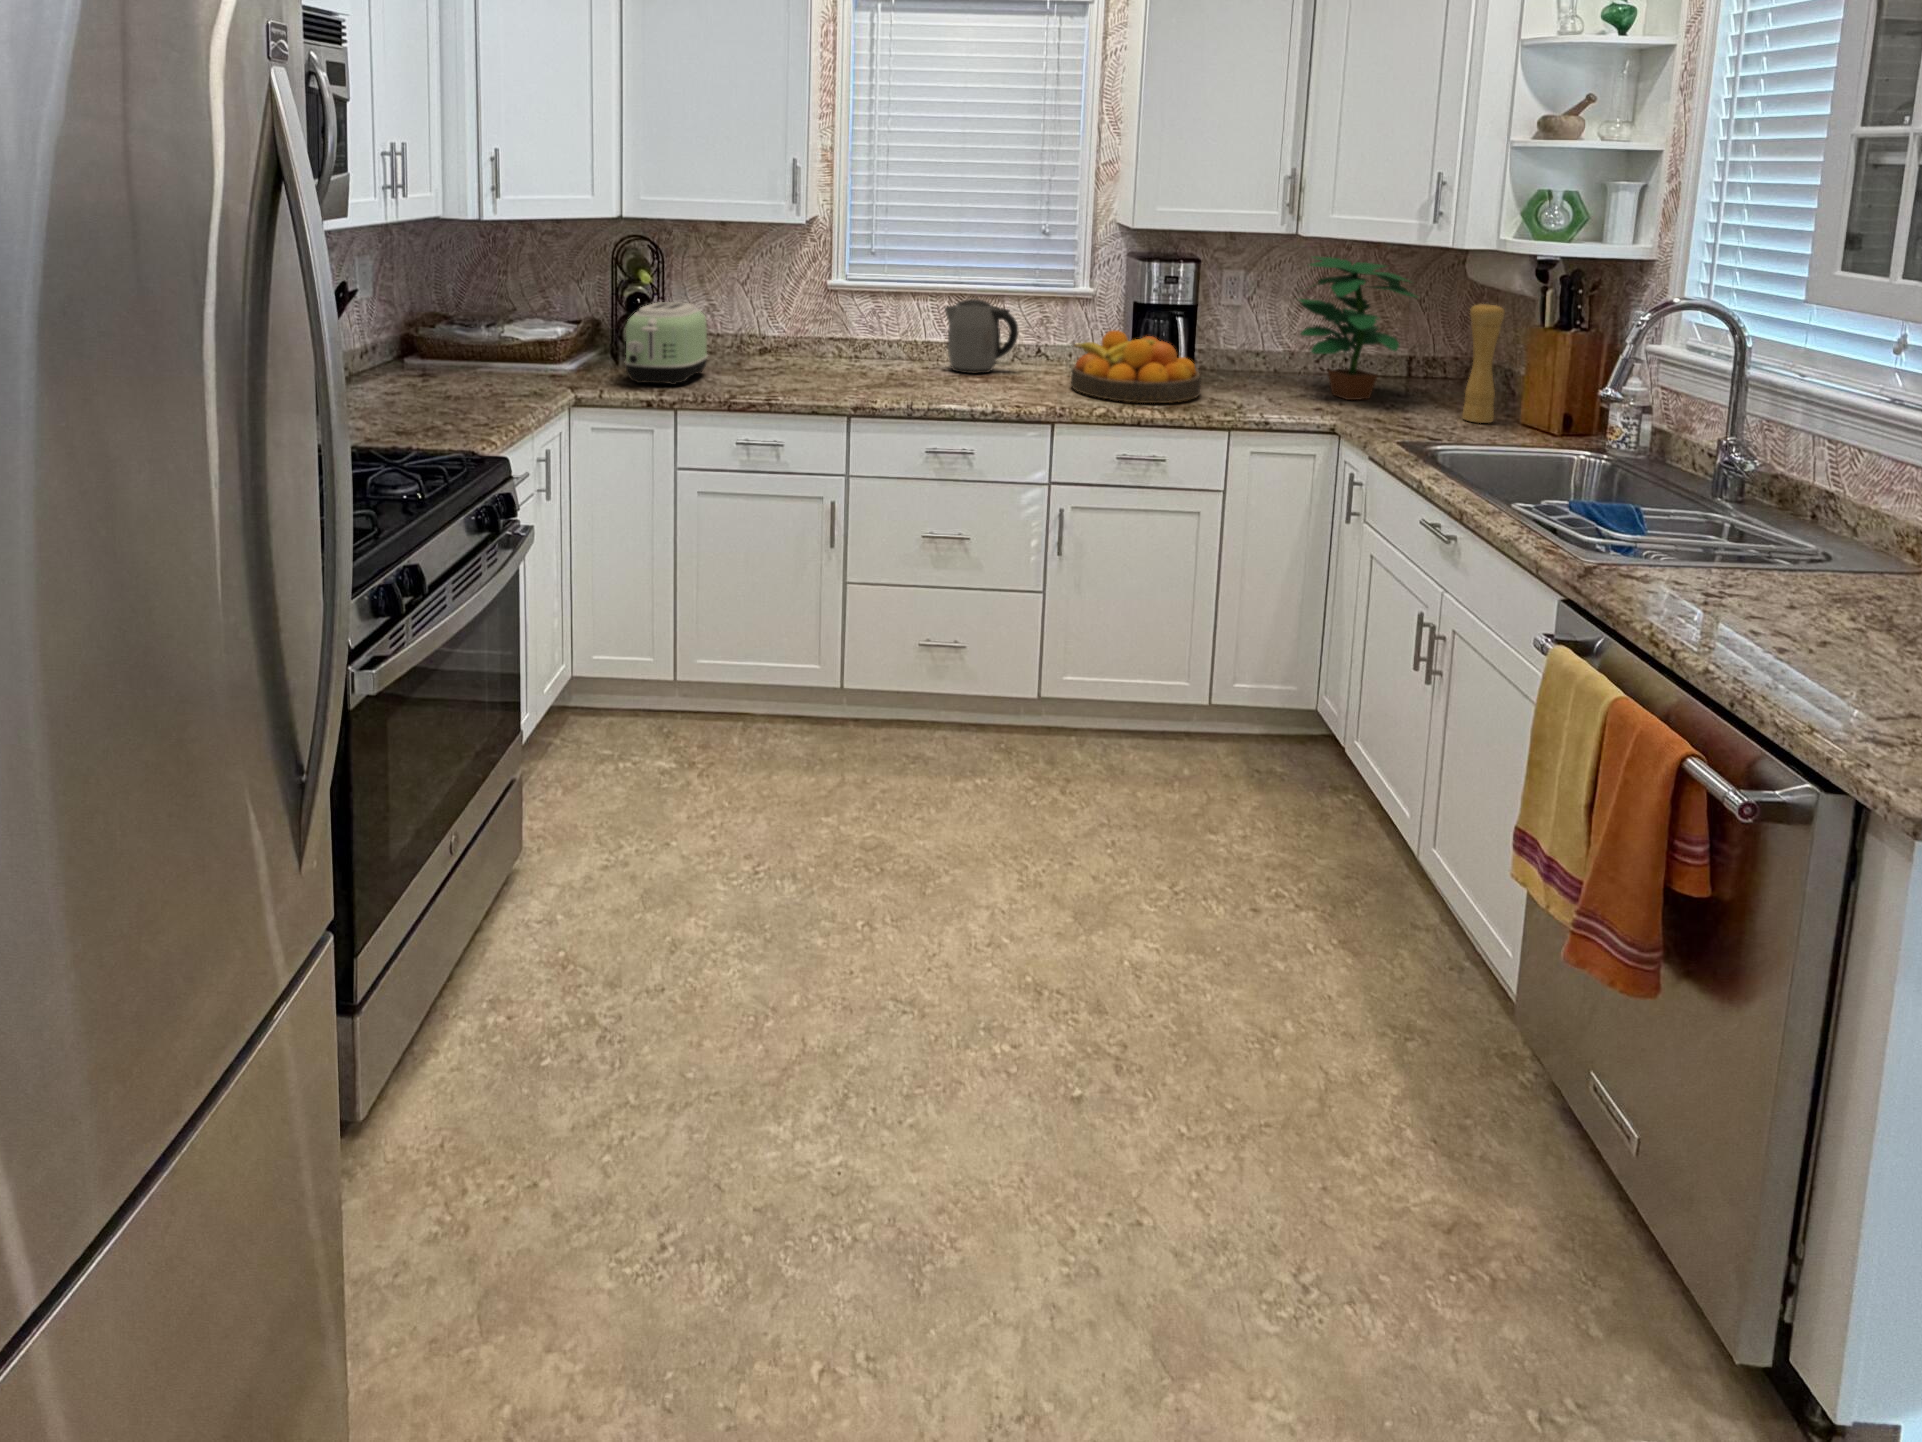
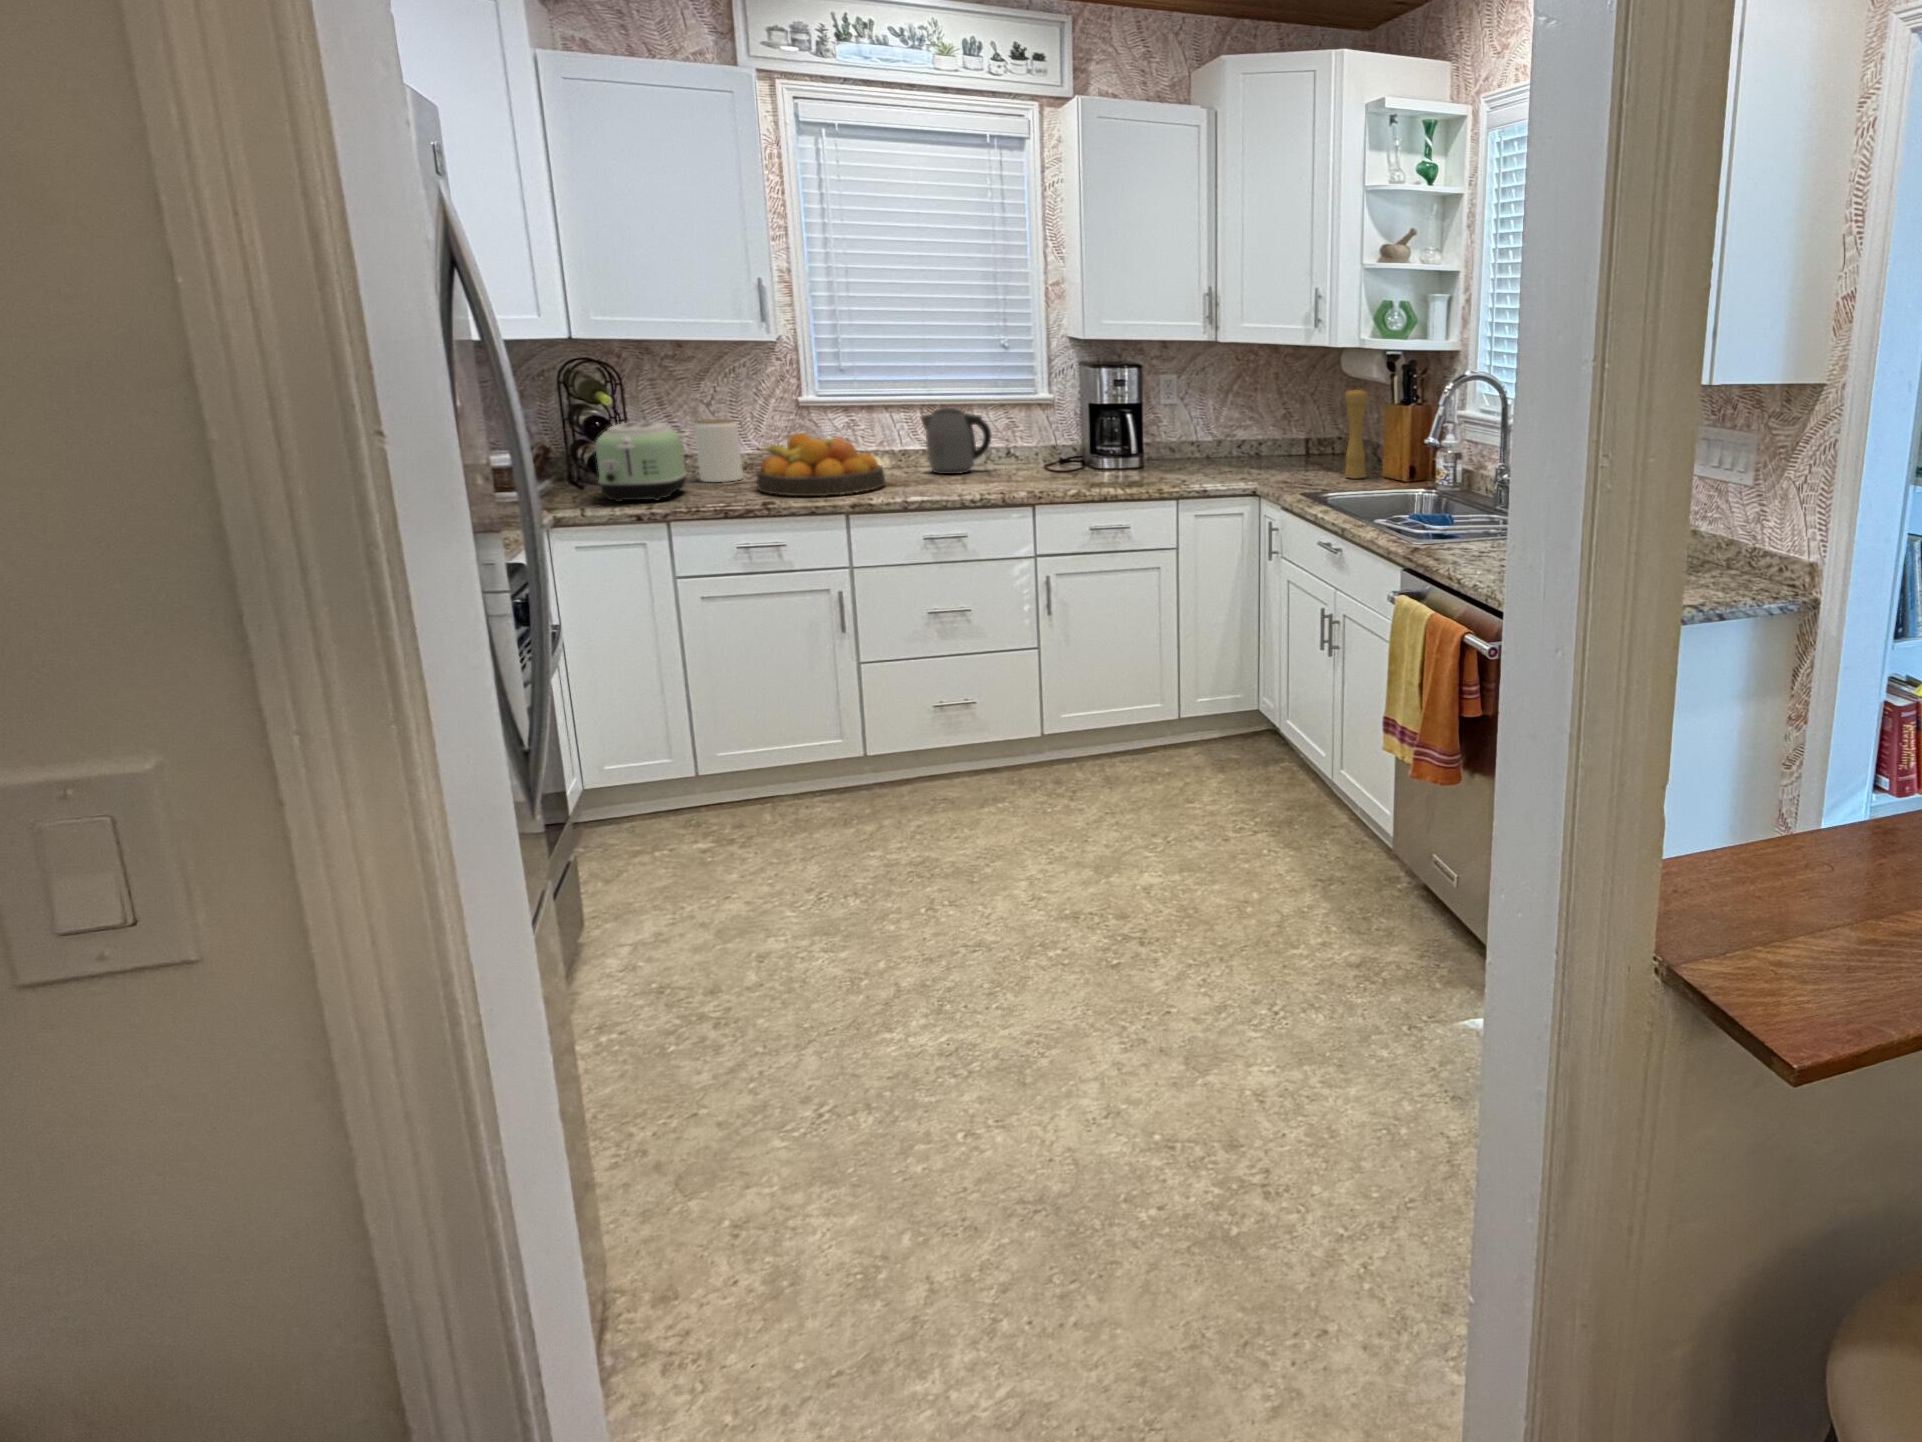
potted plant: present [1299,257,1417,400] -> none [1219,360,1310,471]
jar: none [725,300,765,365] -> present [694,419,743,482]
fruit bowl: present [1071,330,1201,403] -> present [756,433,885,496]

